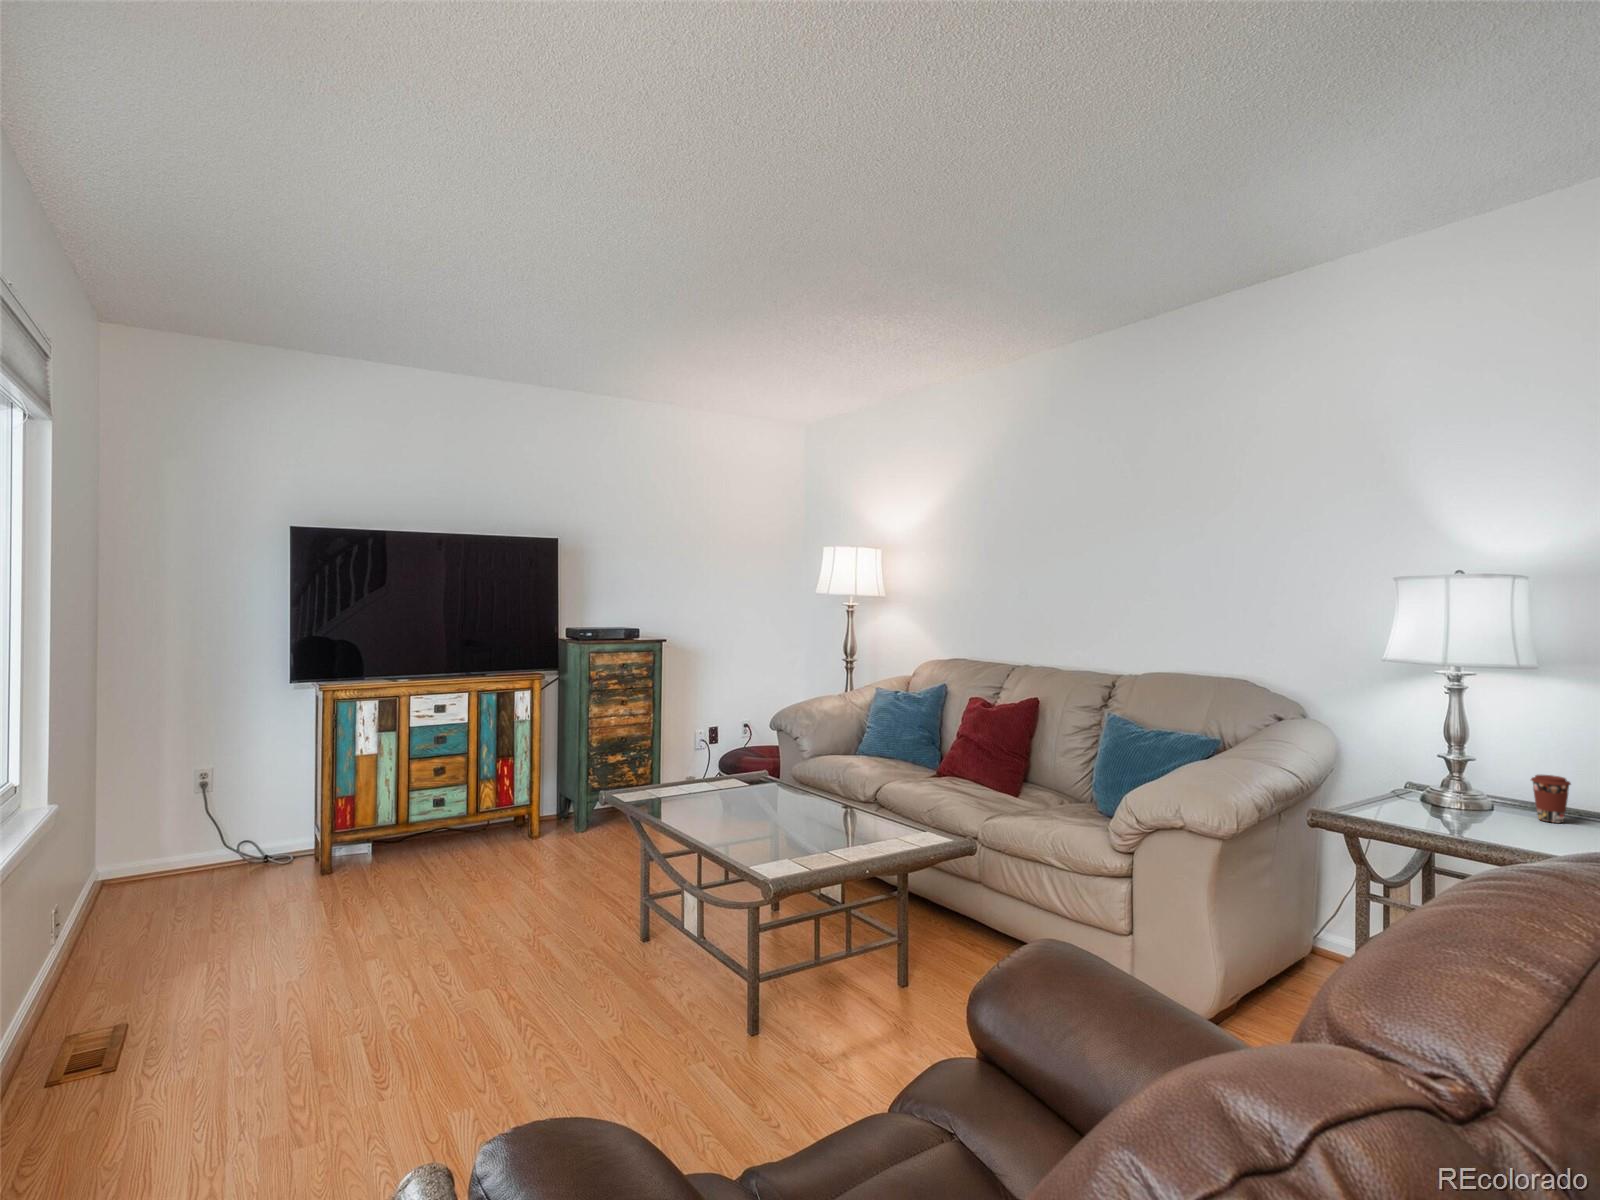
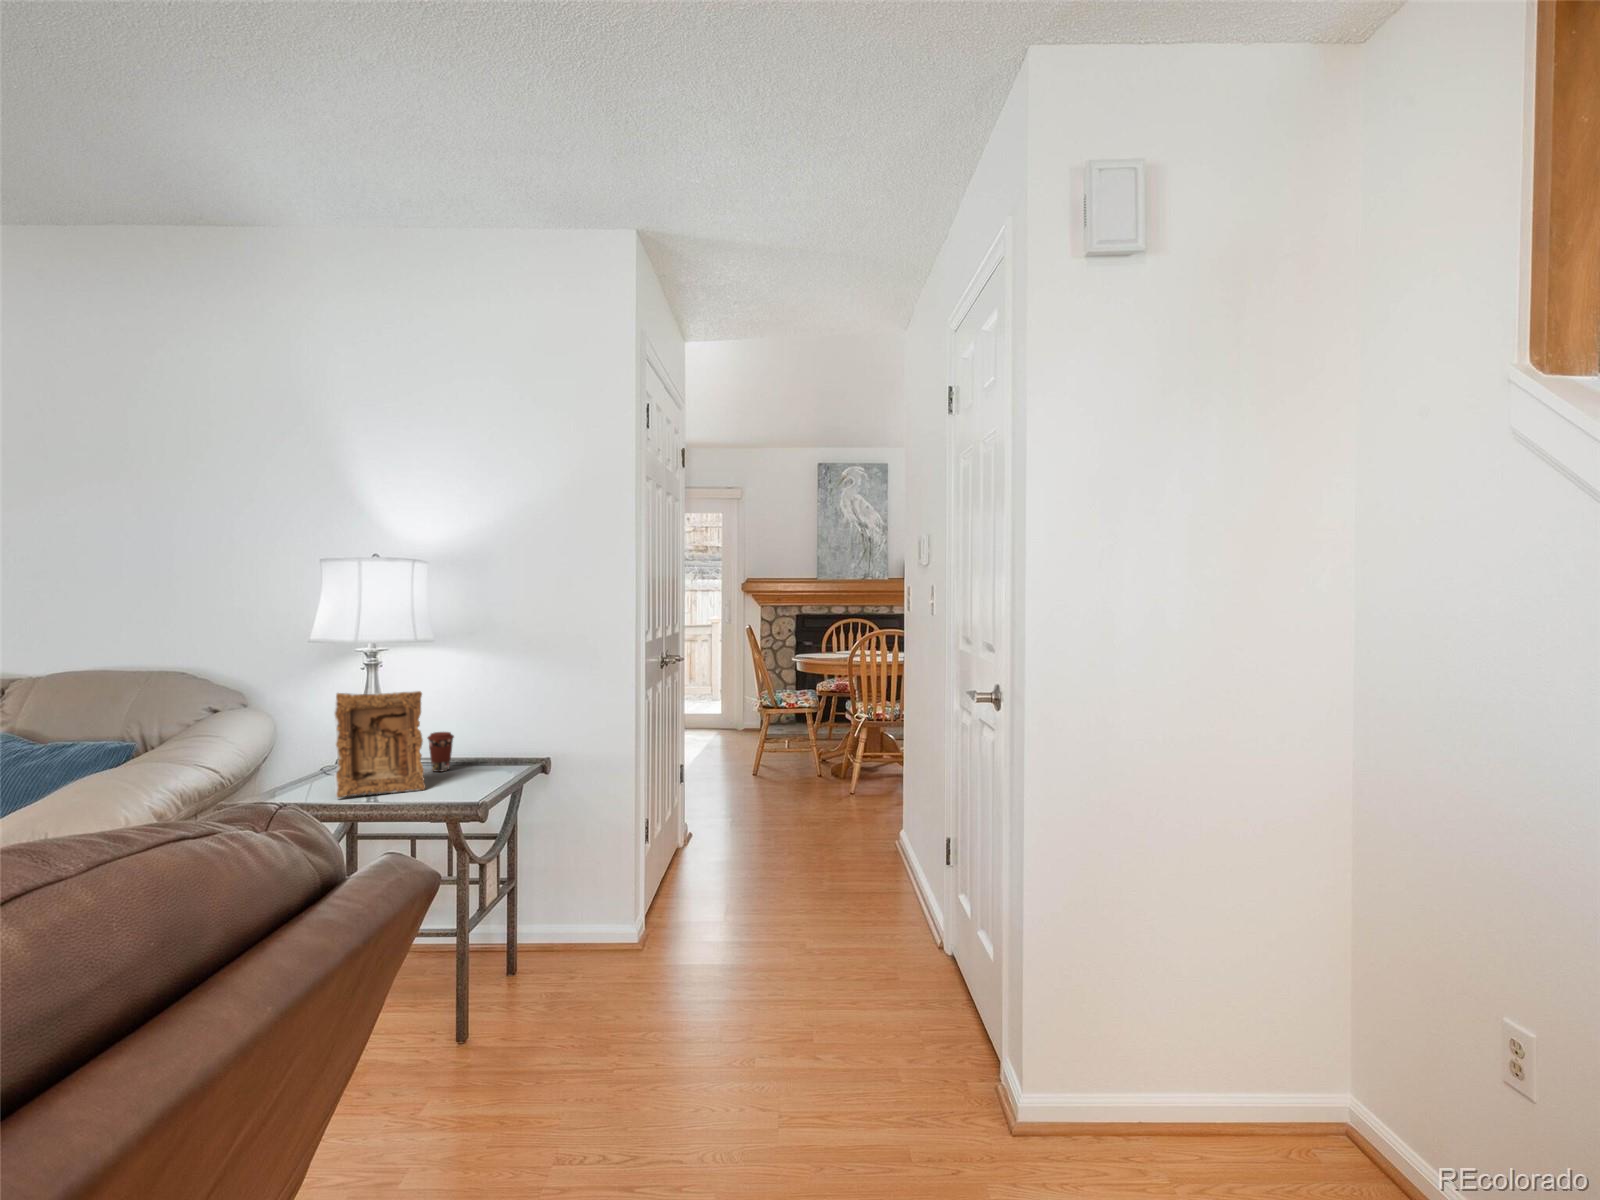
picture frame: none [1412,713,1532,838] -> present [334,691,425,798]

